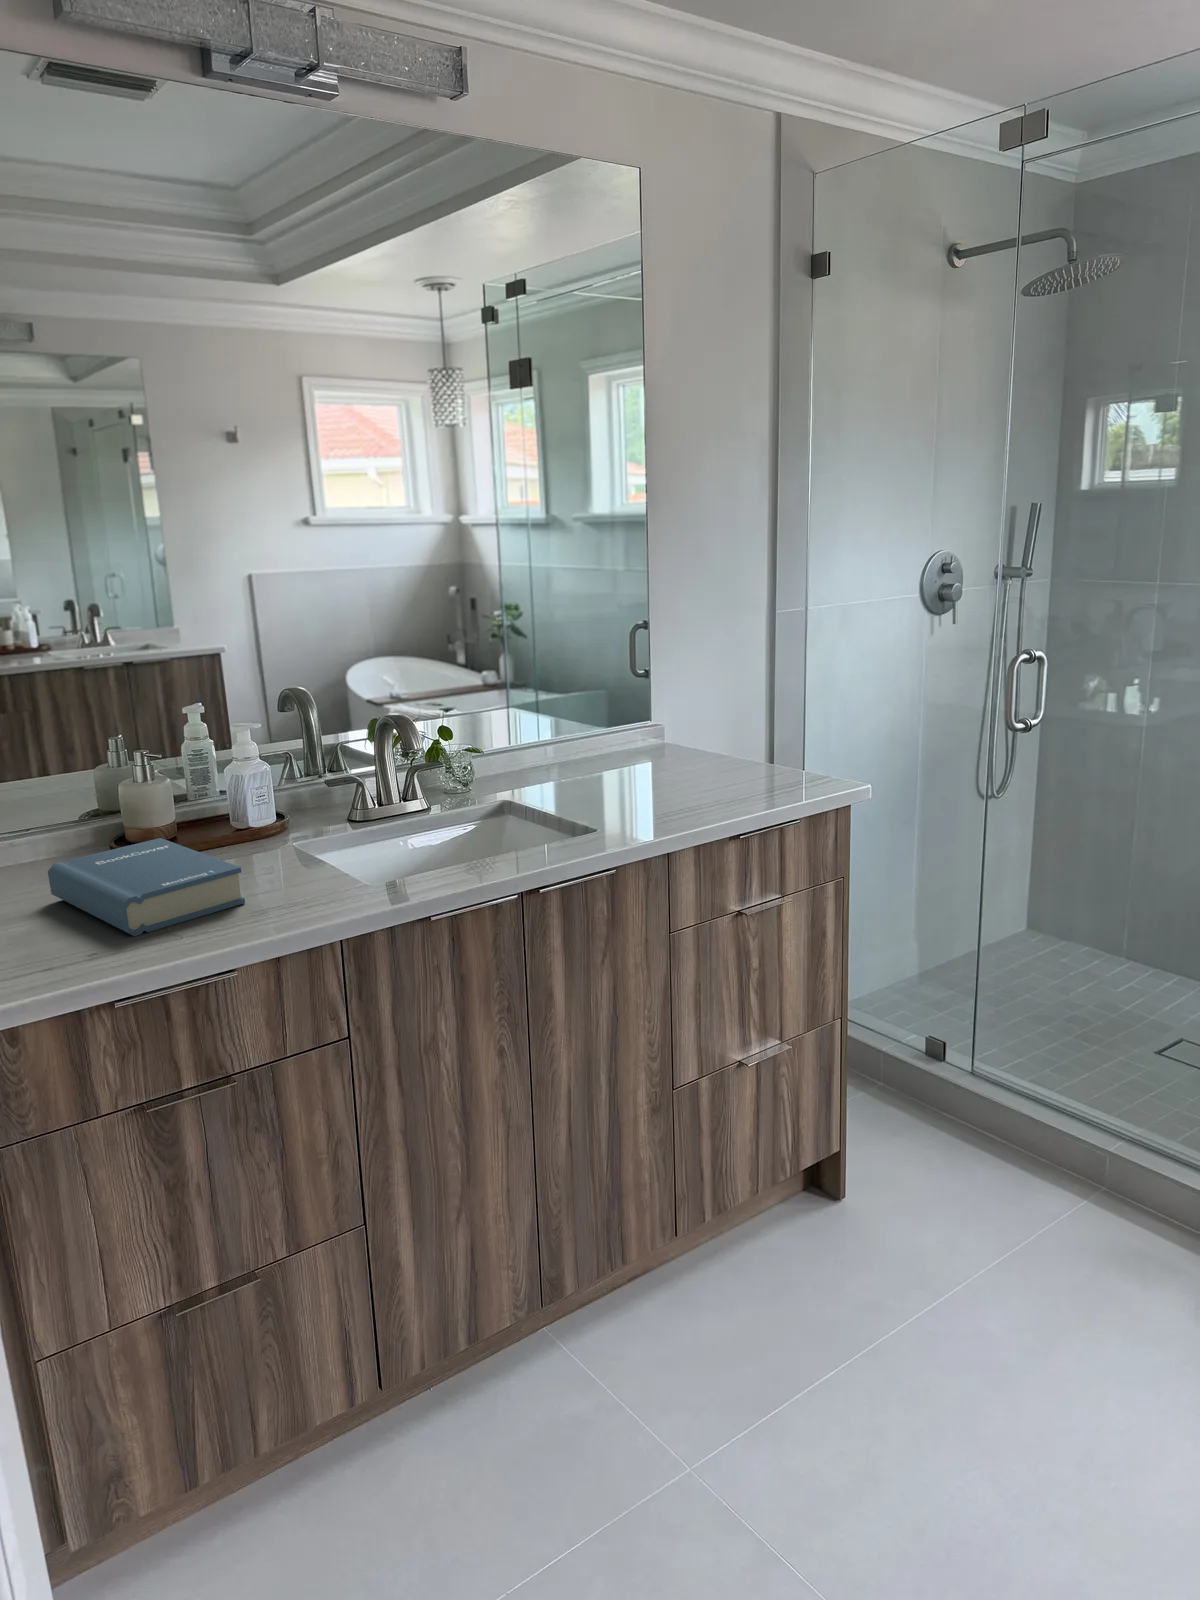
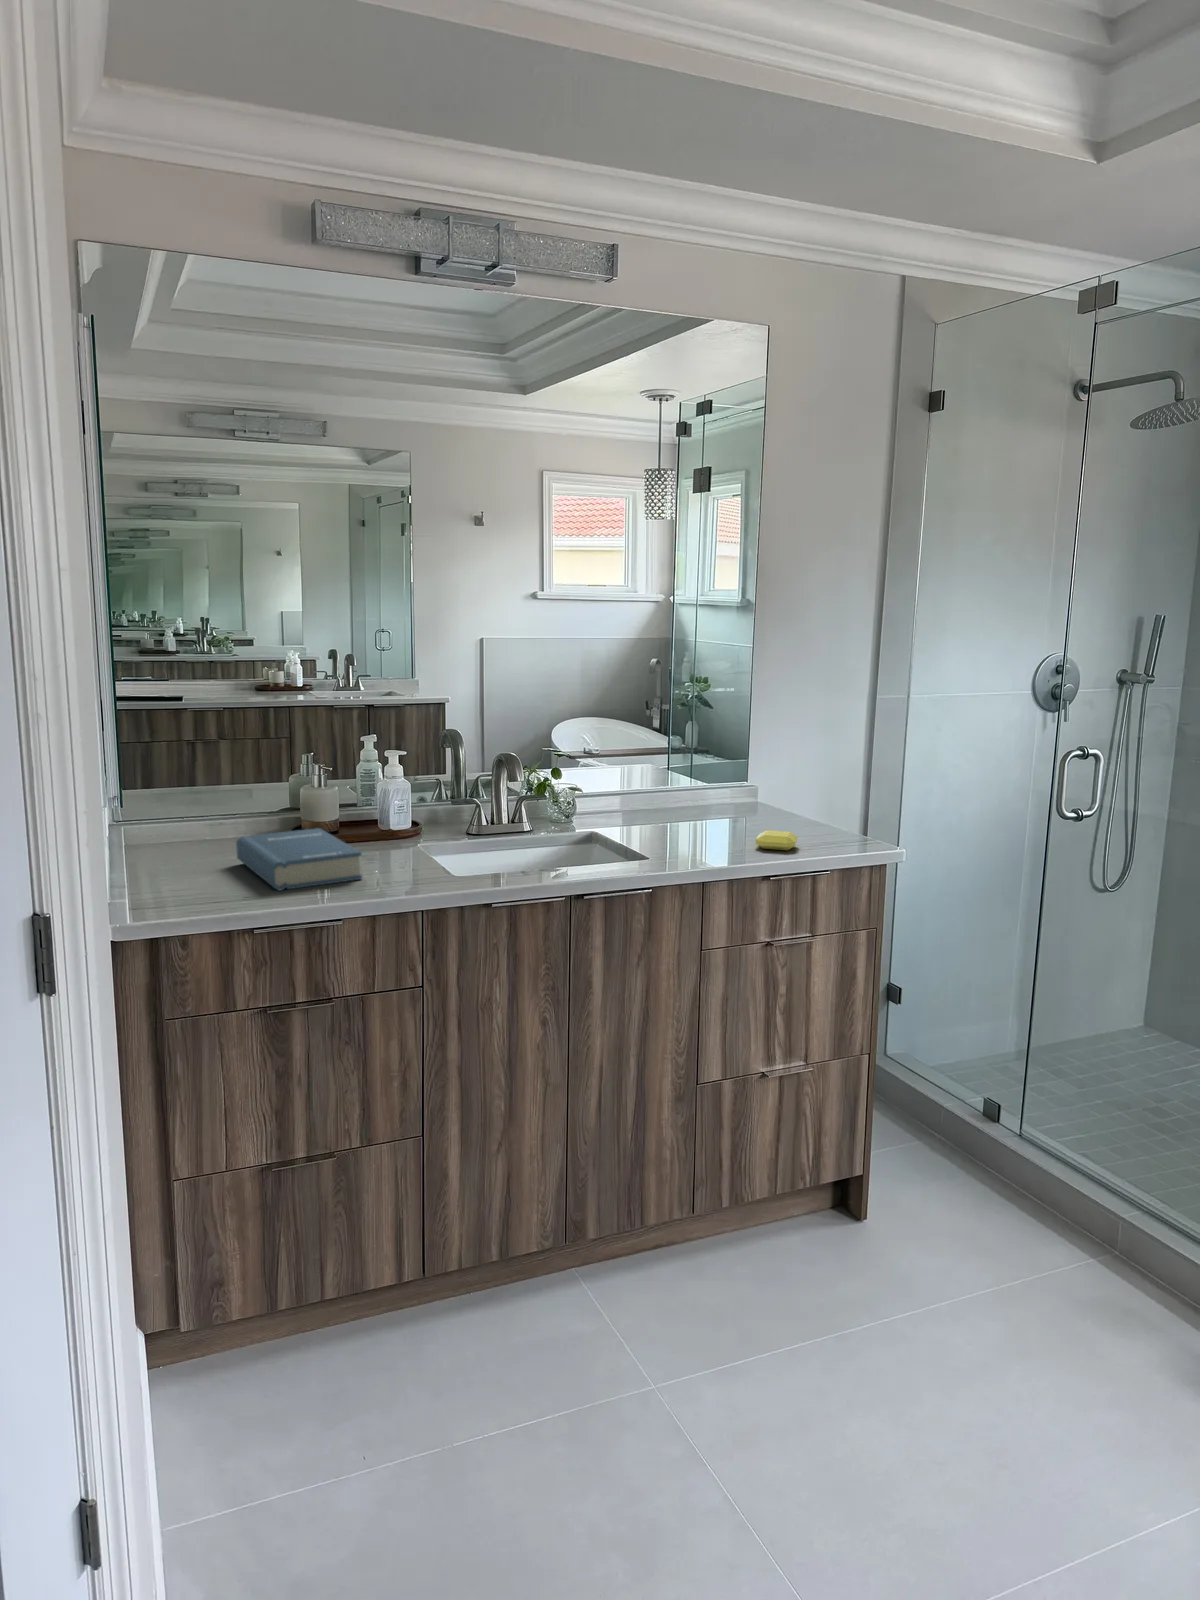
soap bar: none [703,777,752,800] -> present [756,830,798,850]

